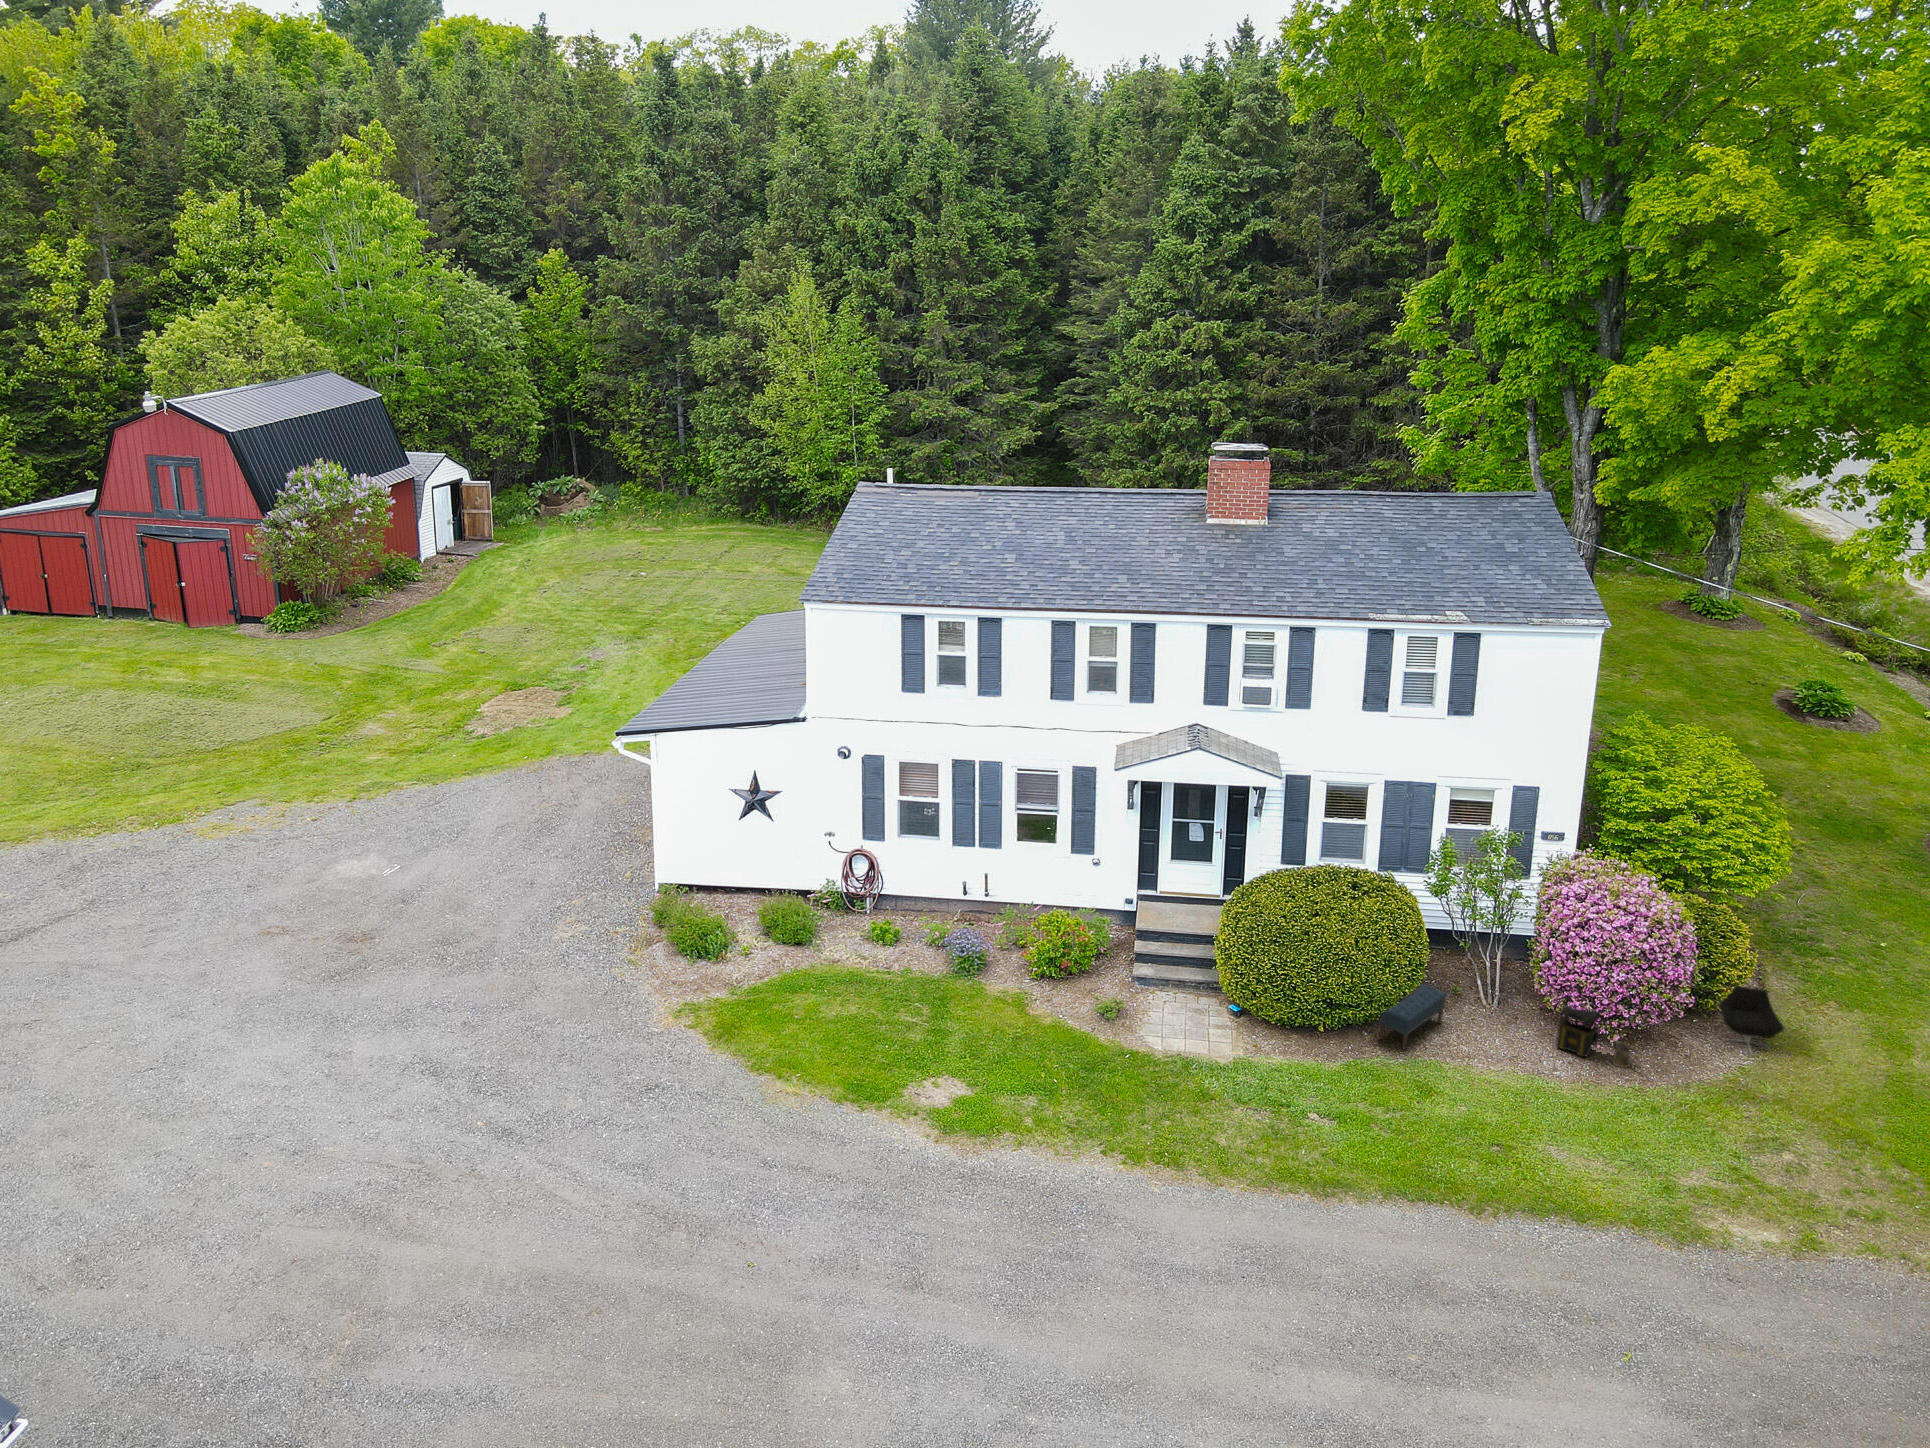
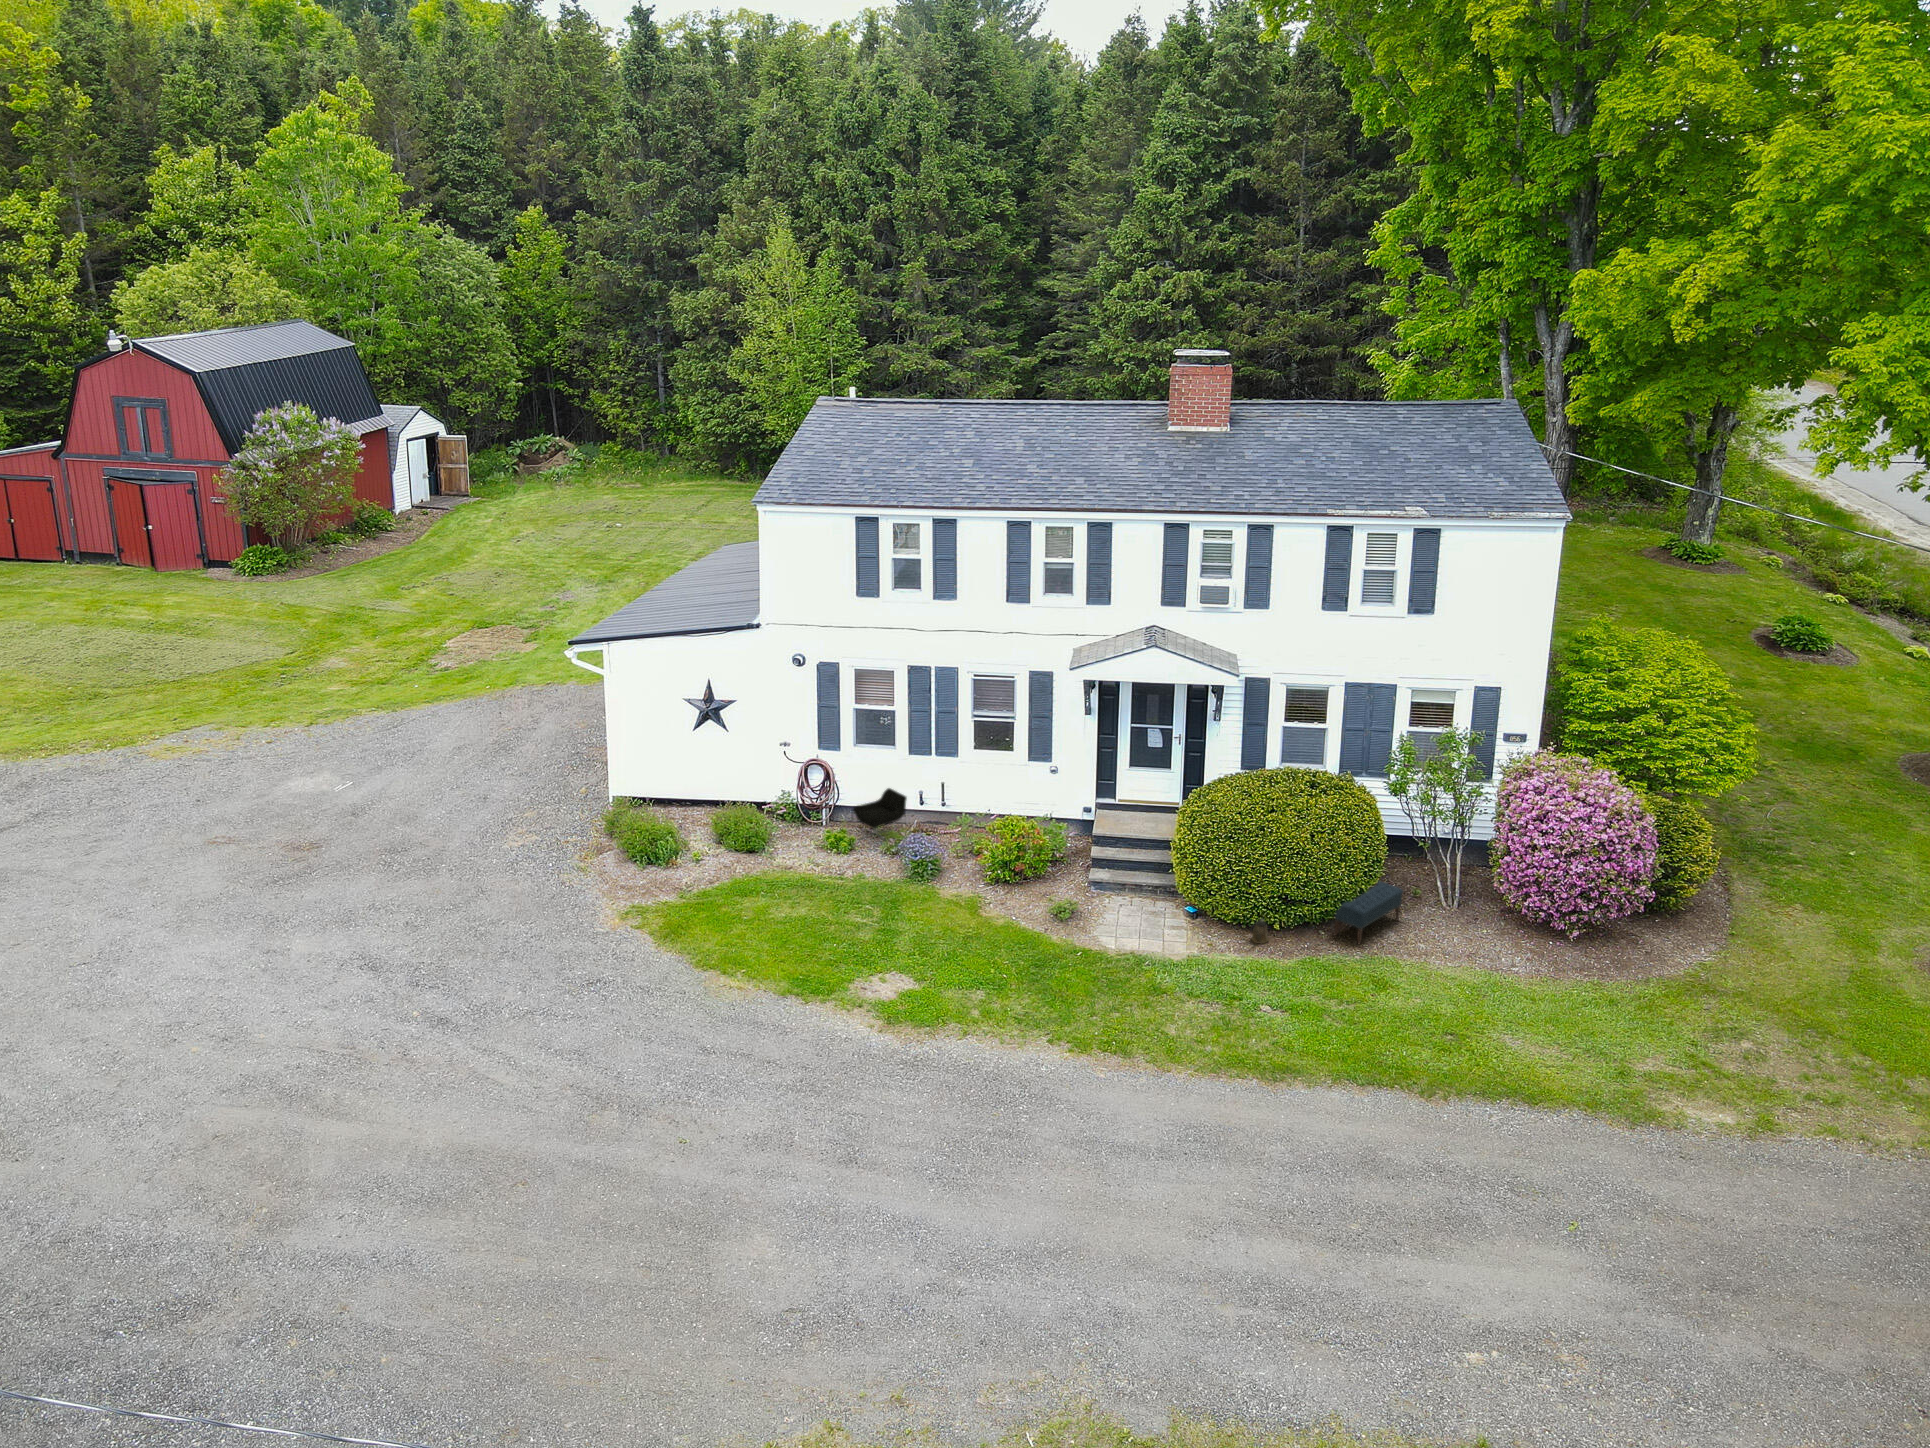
lounge chair: present [1719,986,1784,1054] -> present [853,788,907,840]
toolbox: present [1556,1005,1602,1057] -> none [1514,893,1561,951]
watering can: present [1612,1041,1638,1068] -> present [1251,919,1269,944]

